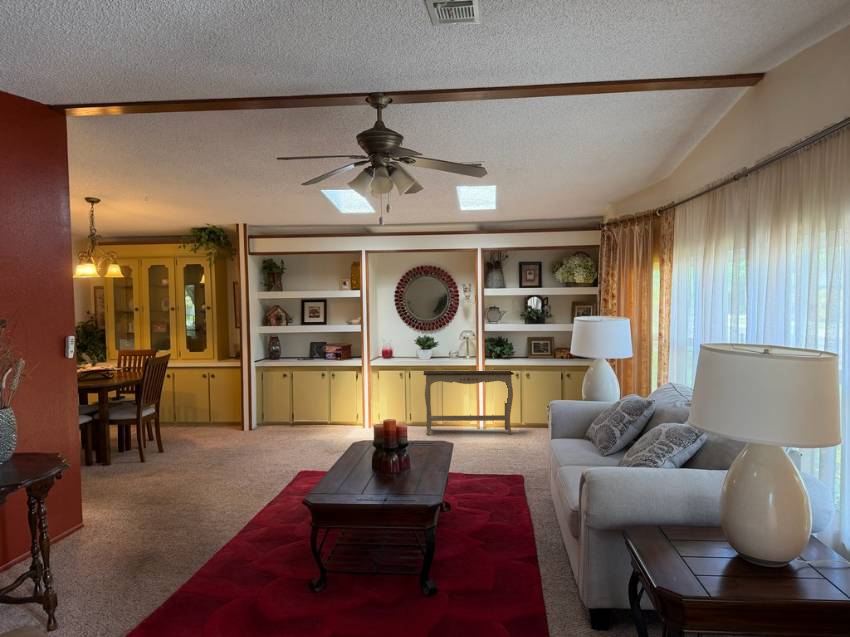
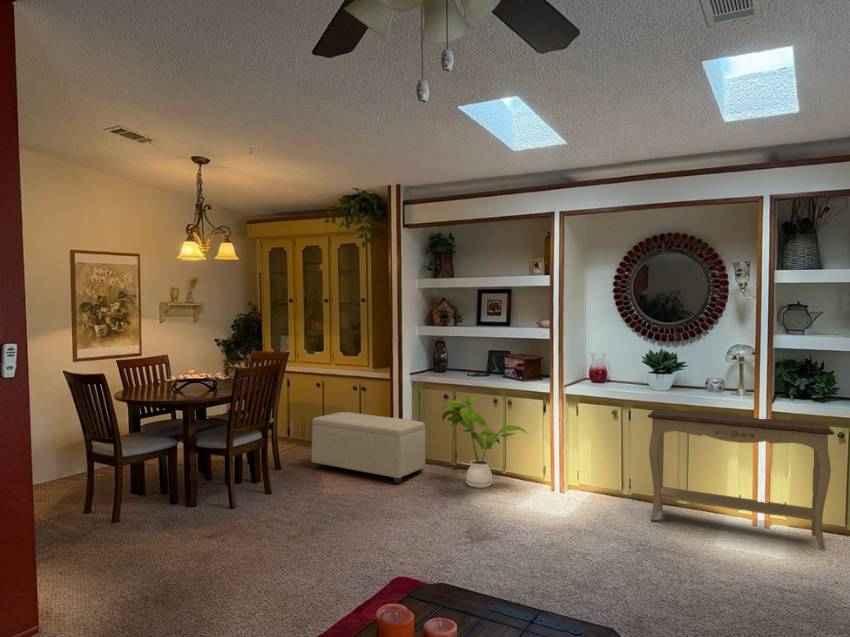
house plant: none [288,373,349,434] -> present [442,396,526,488]
ottoman: none [182,395,273,439] -> present [312,412,426,483]

